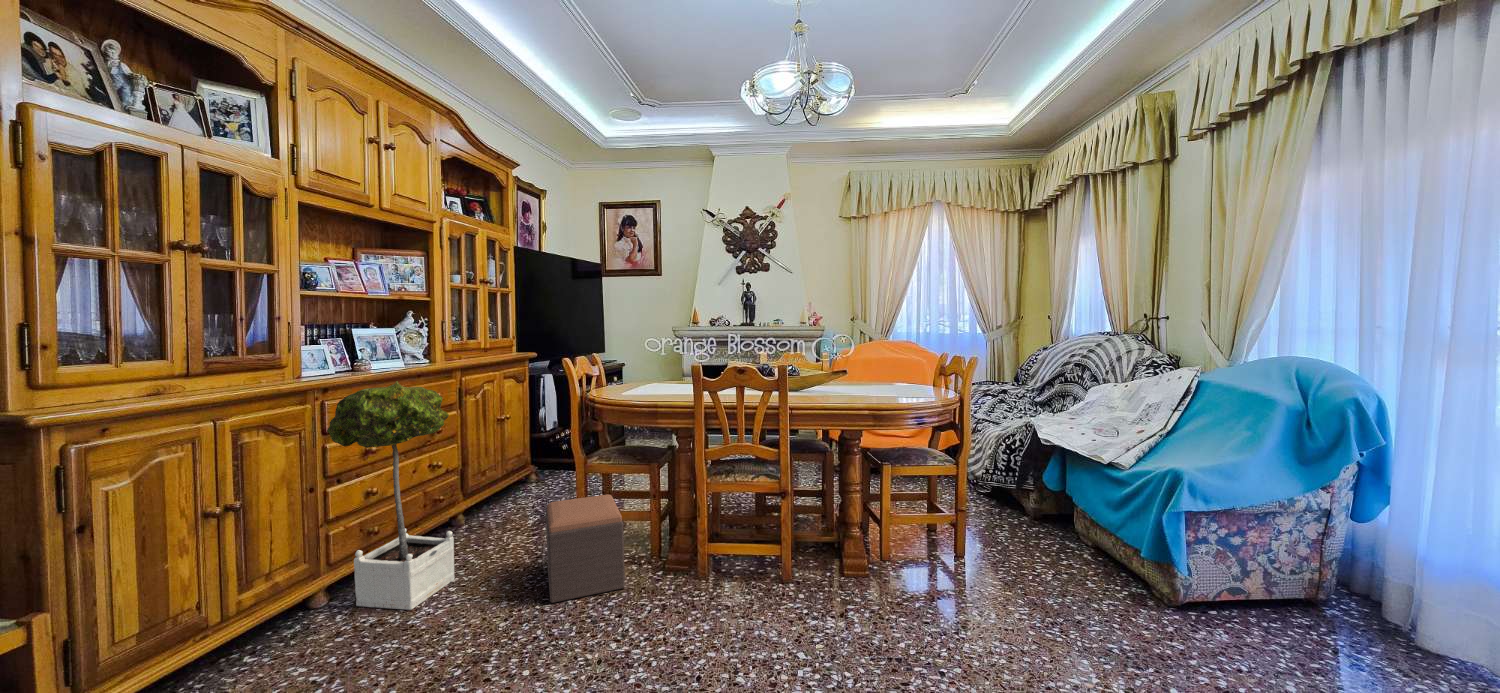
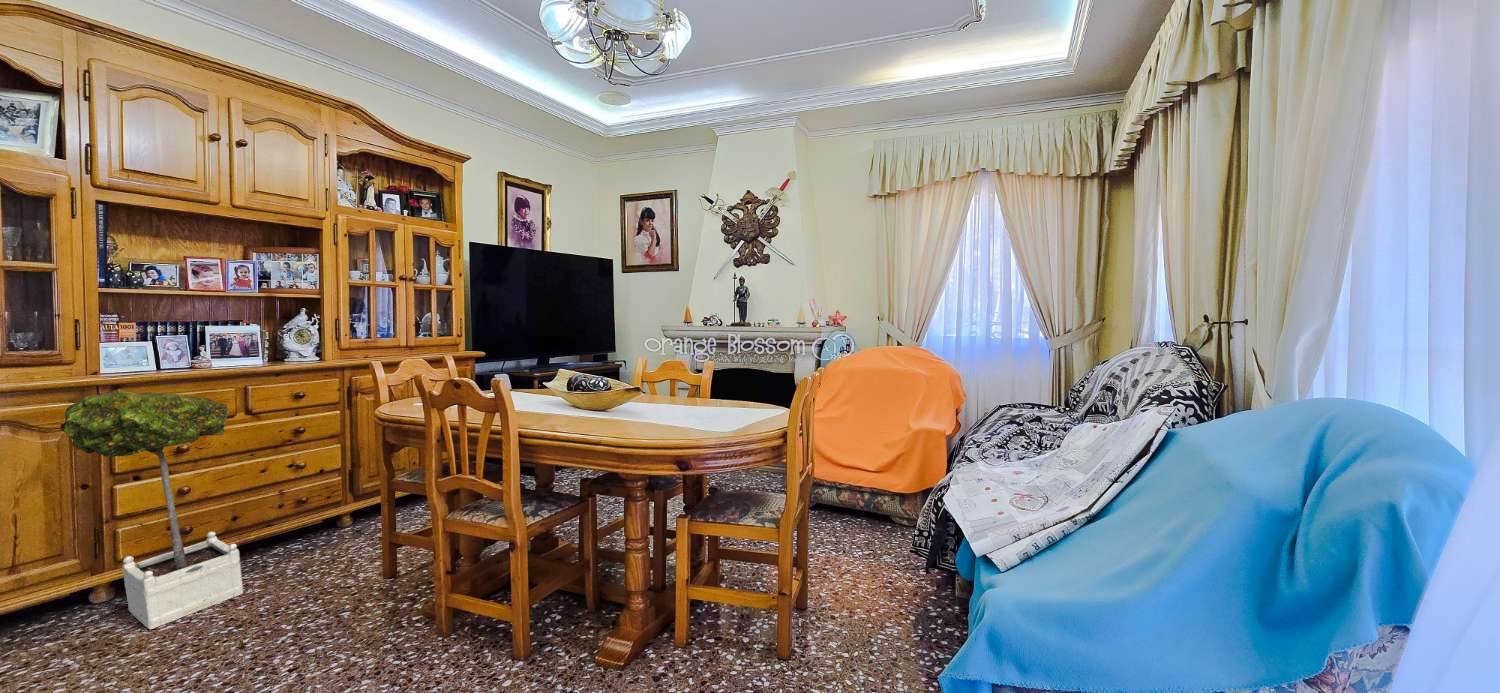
footstool: present [546,494,625,603] -> none [243,526,397,656]

